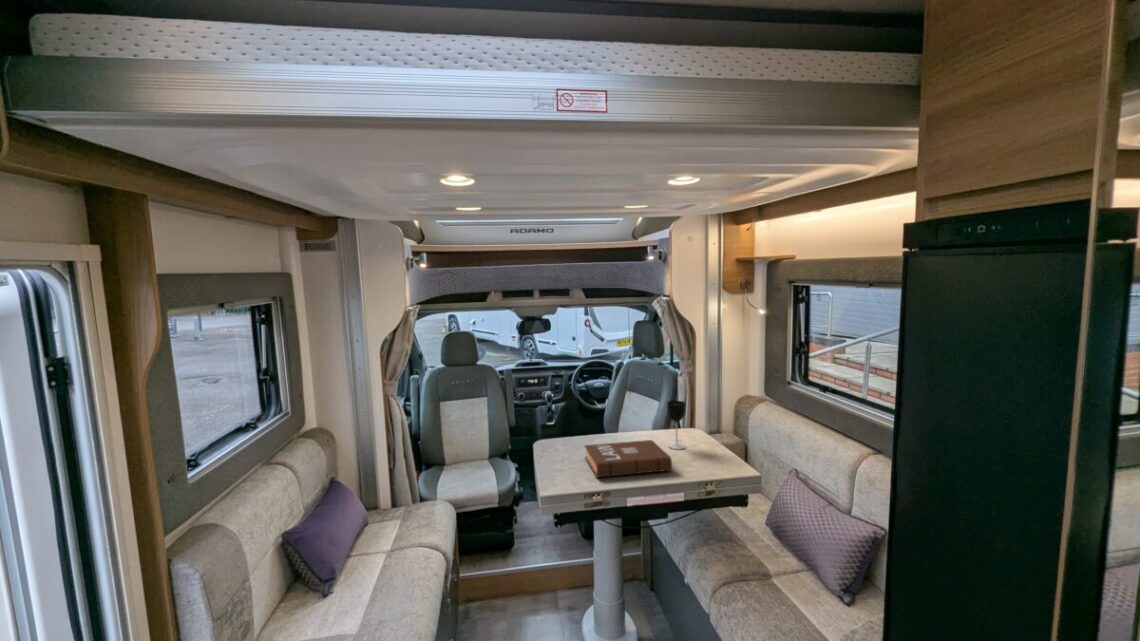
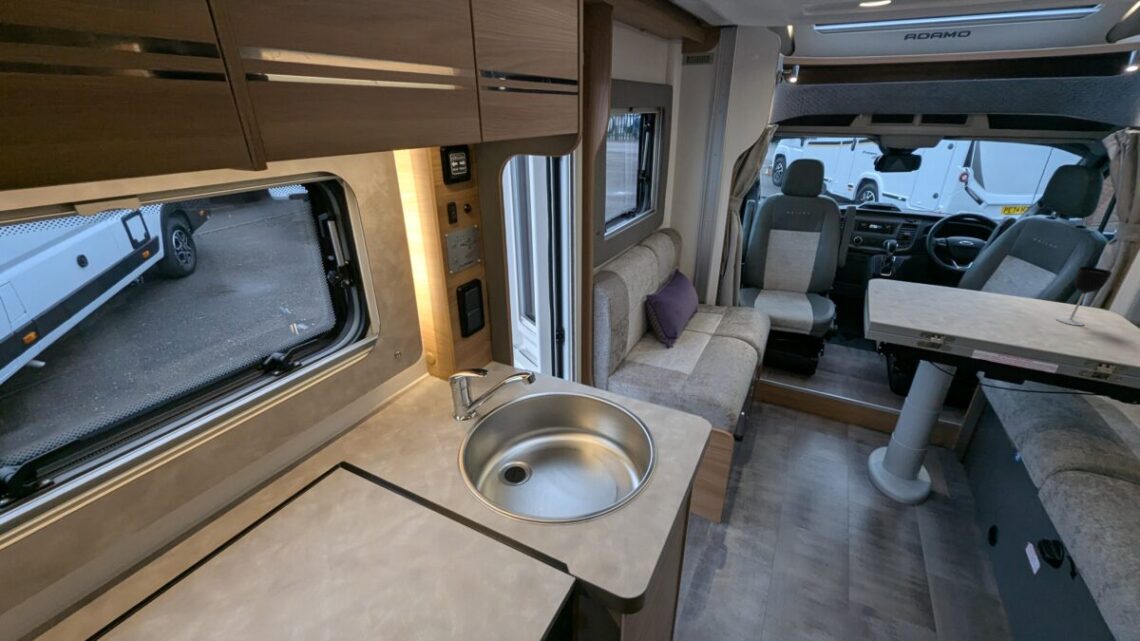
book: present [585,440,672,477] -> none [932,291,1058,339]

